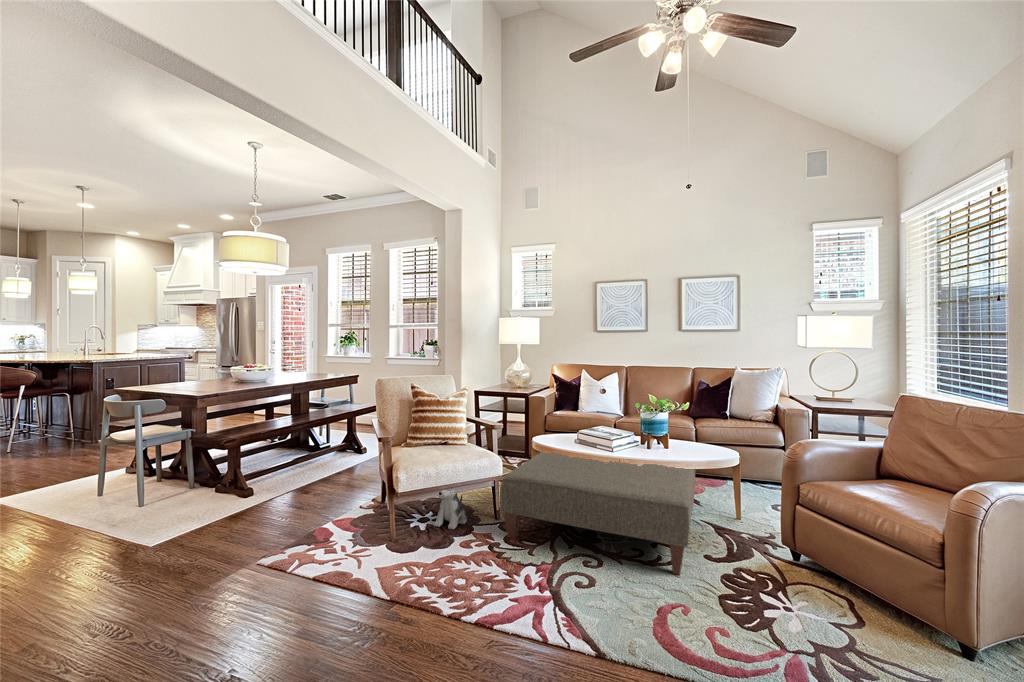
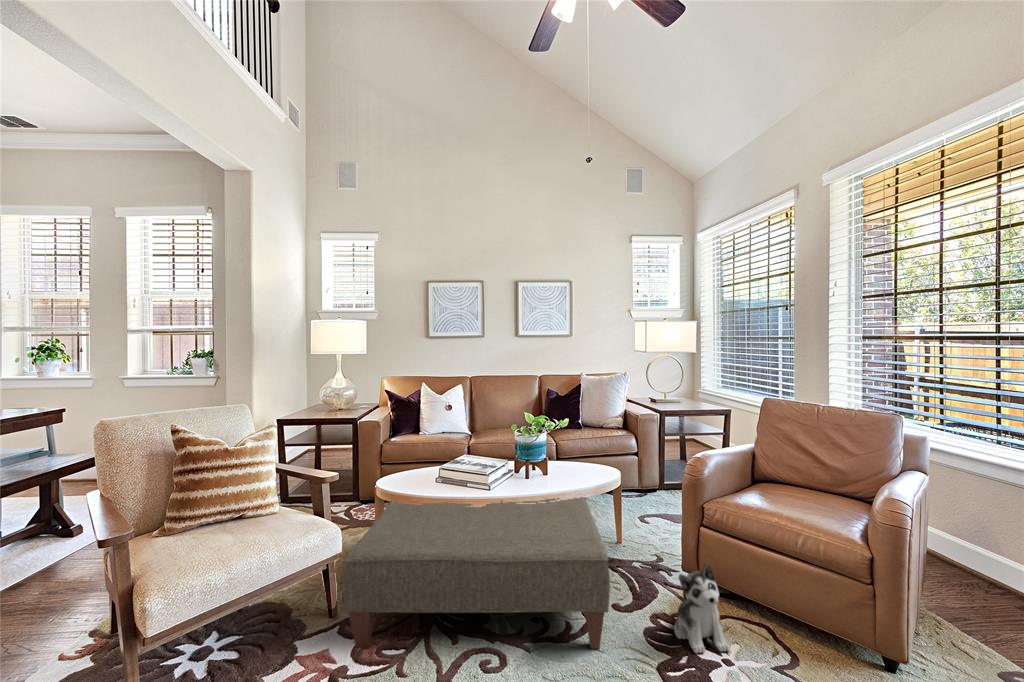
plush toy: present [434,490,467,529] -> present [674,563,730,653]

